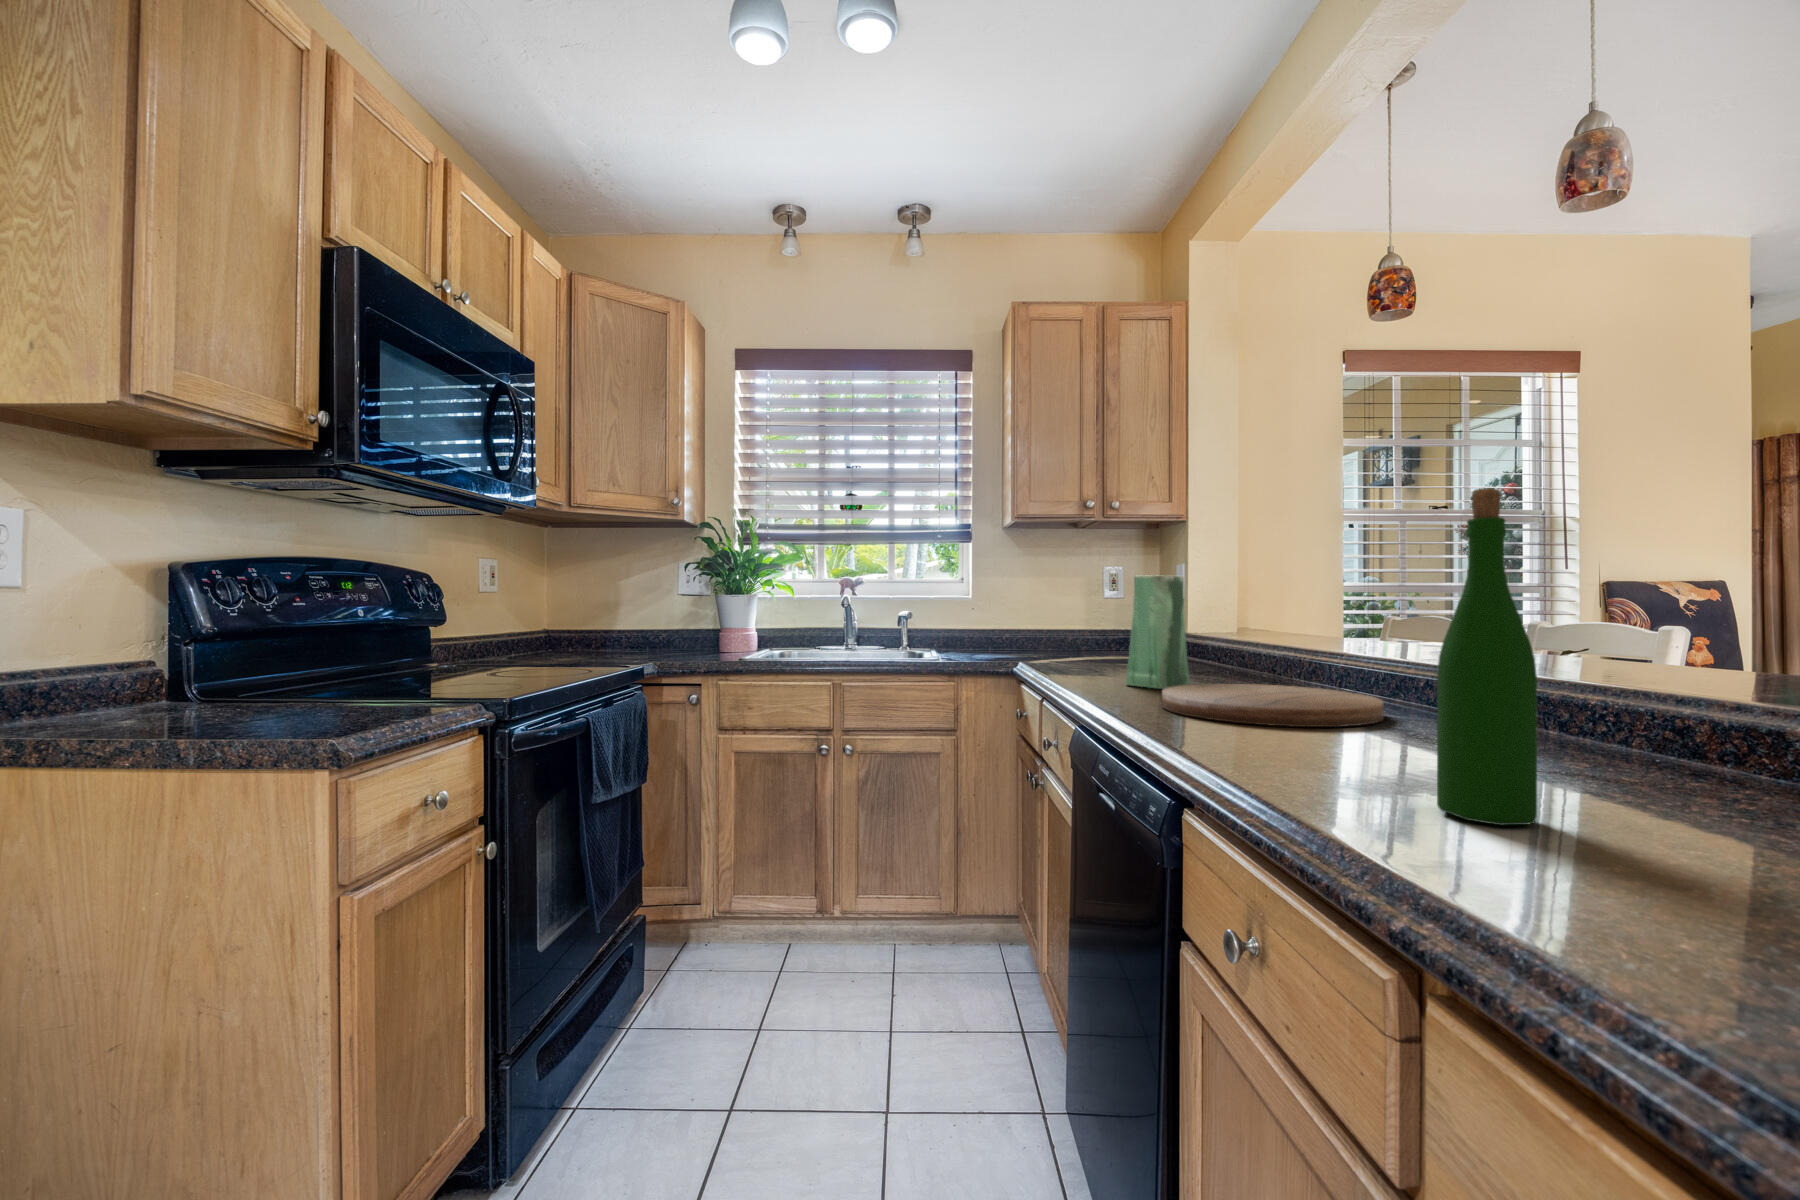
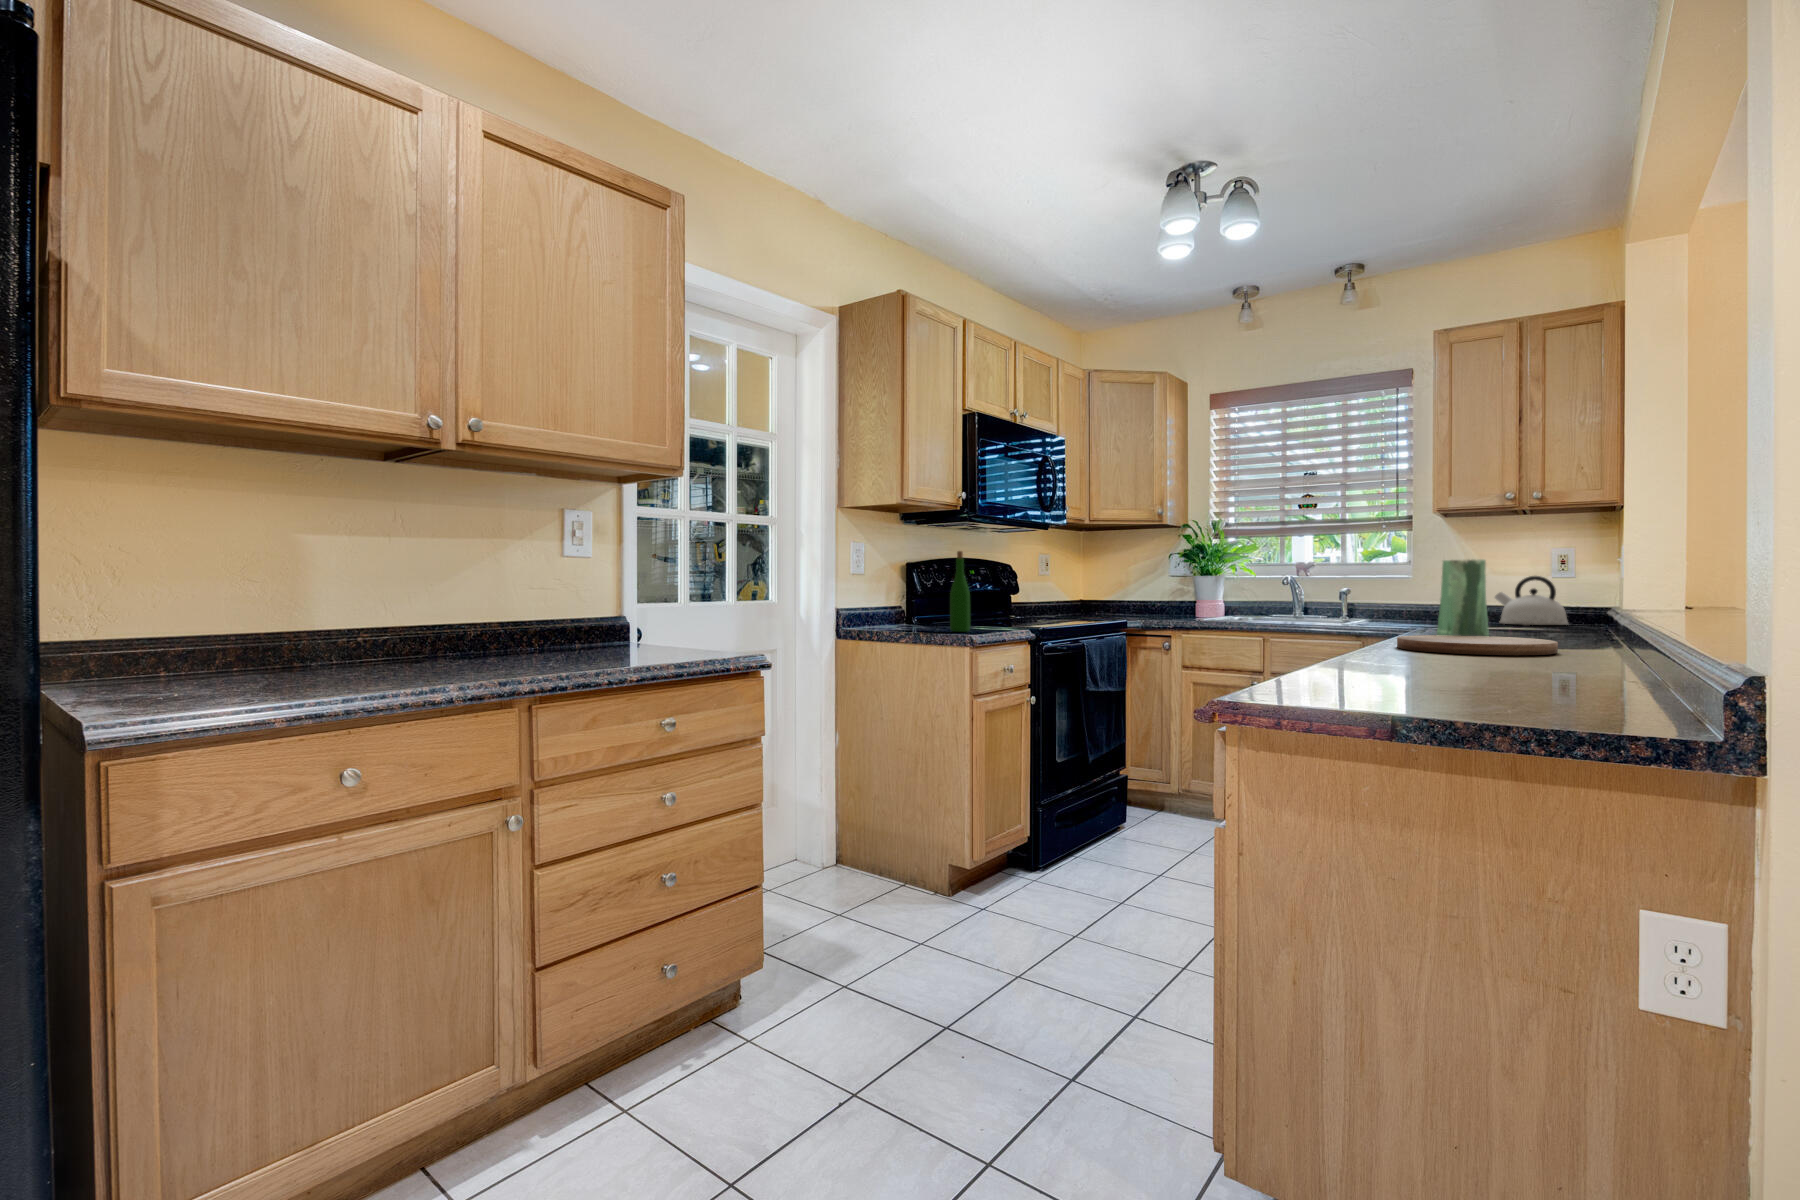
wine bottle: present [1437,488,1537,825] -> present [950,551,970,632]
kettle: none [1045,598,1112,651] -> present [1495,576,1568,625]

